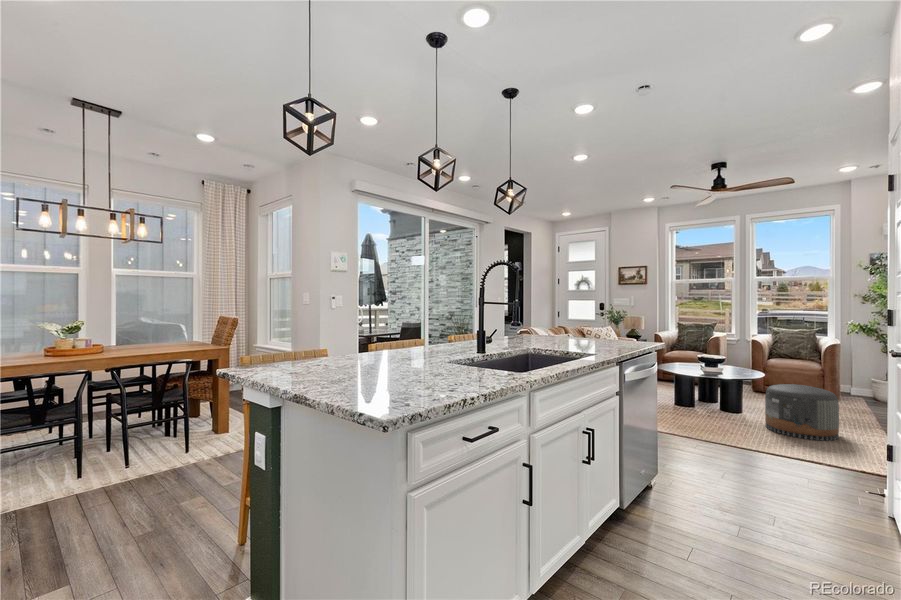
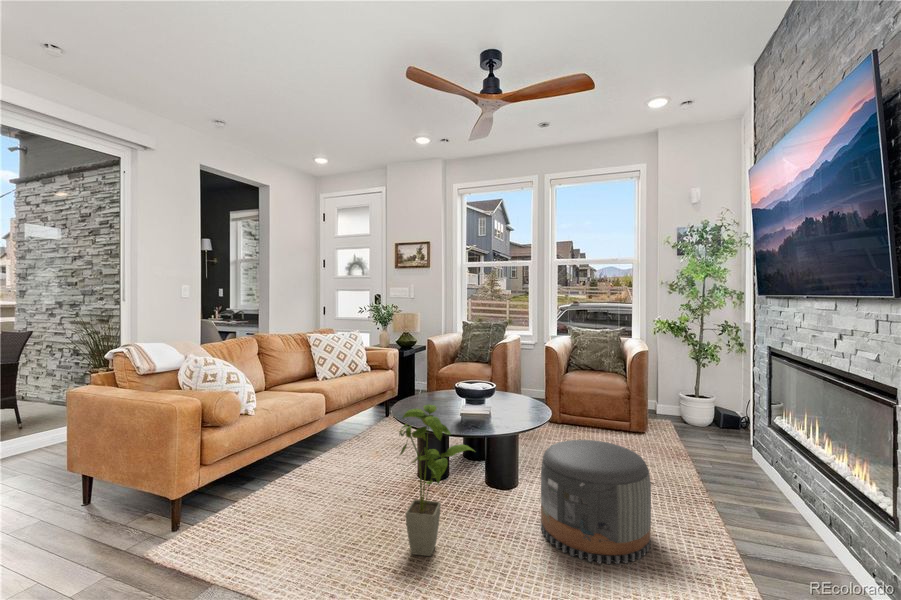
house plant: none [685,356,729,428] -> present [399,404,474,556]

